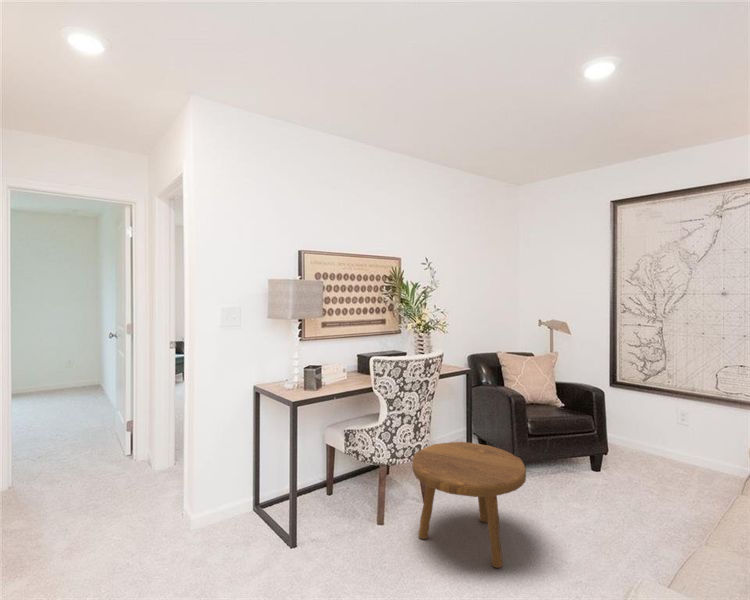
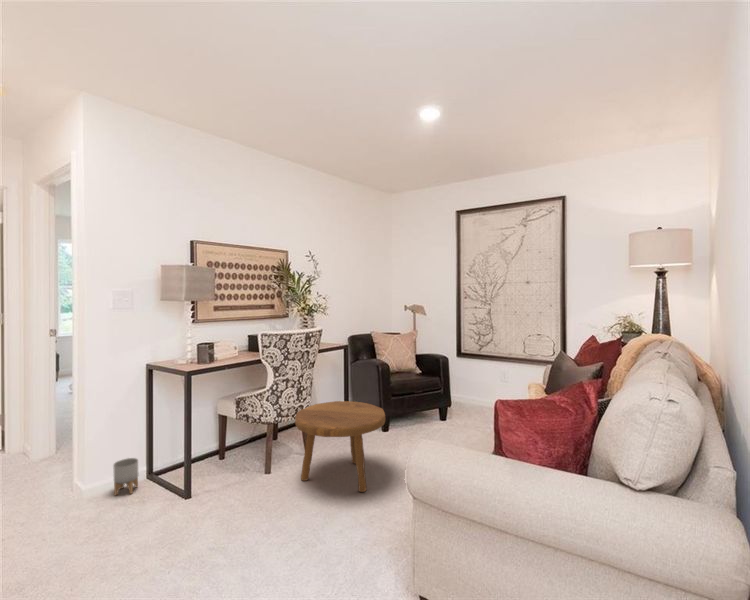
planter: none [220,488,244,529] -> present [113,458,138,495]

